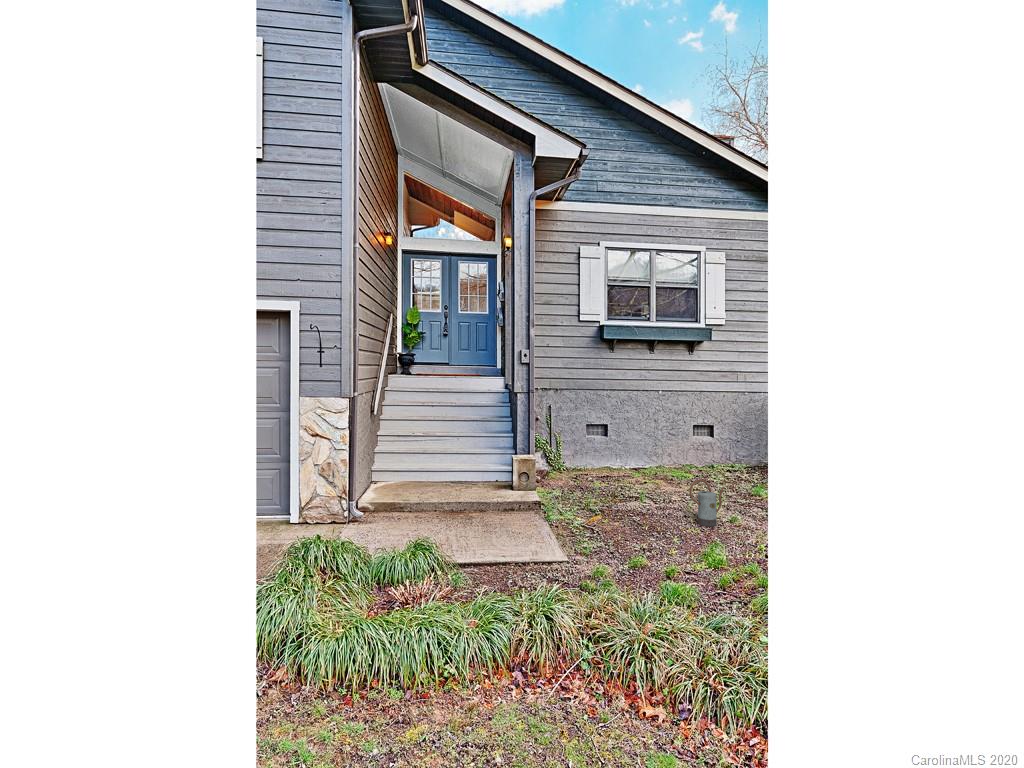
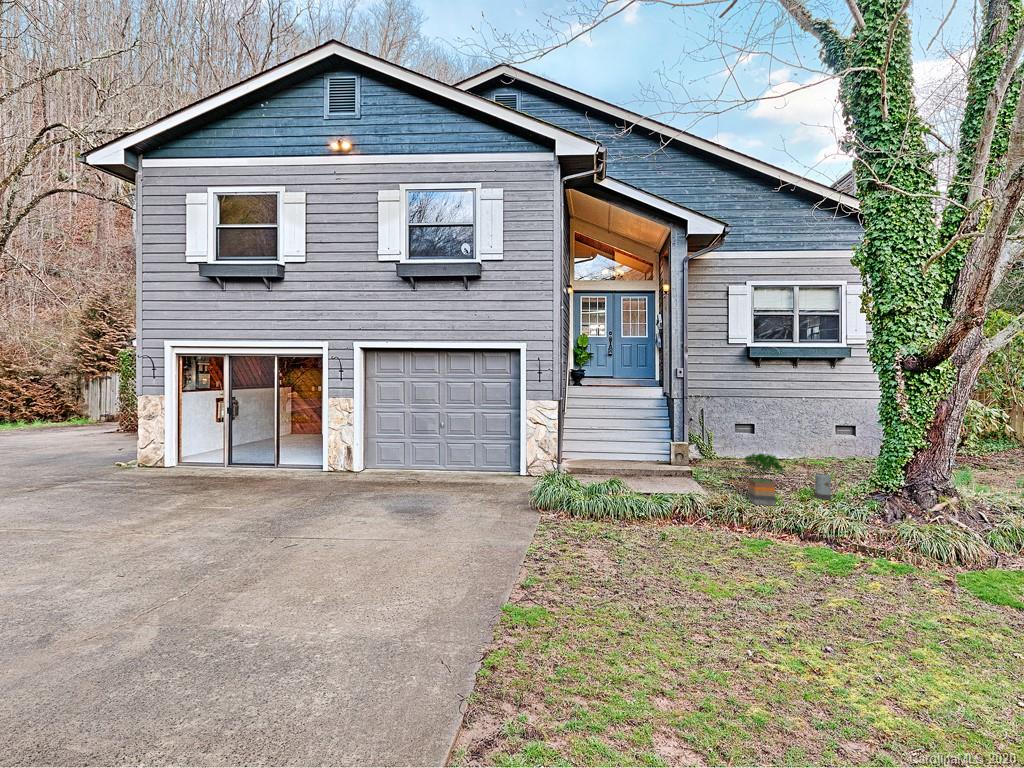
potted tree: none [616,471,672,551] -> present [745,453,784,505]

